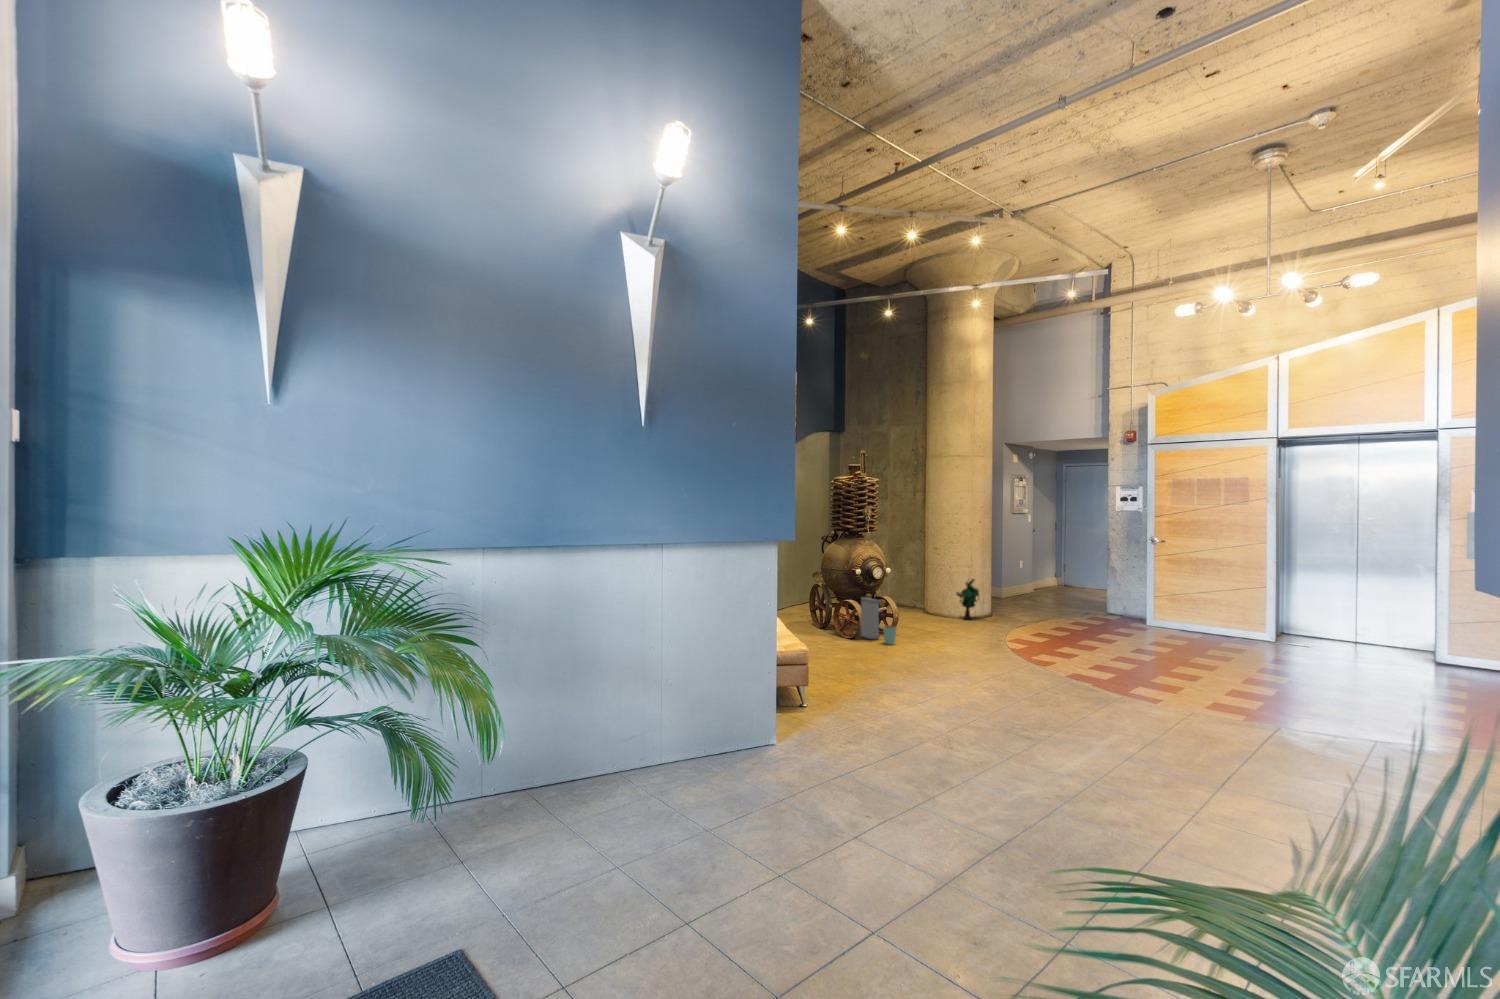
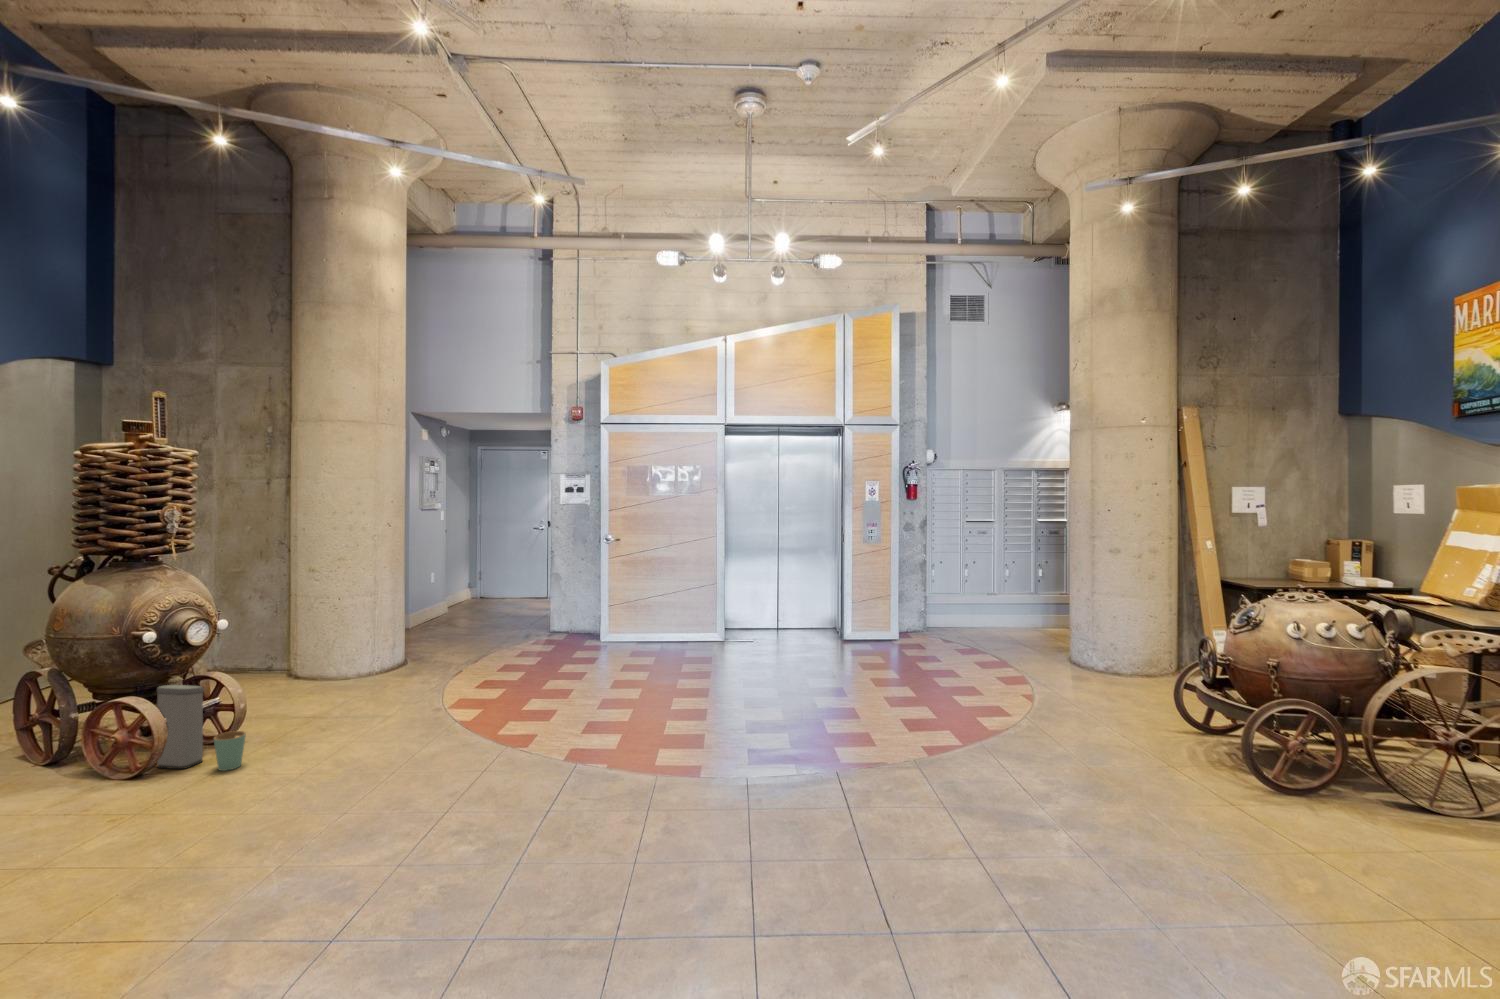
decorative plant: present [956,579,979,620] -> none [350,612,392,679]

